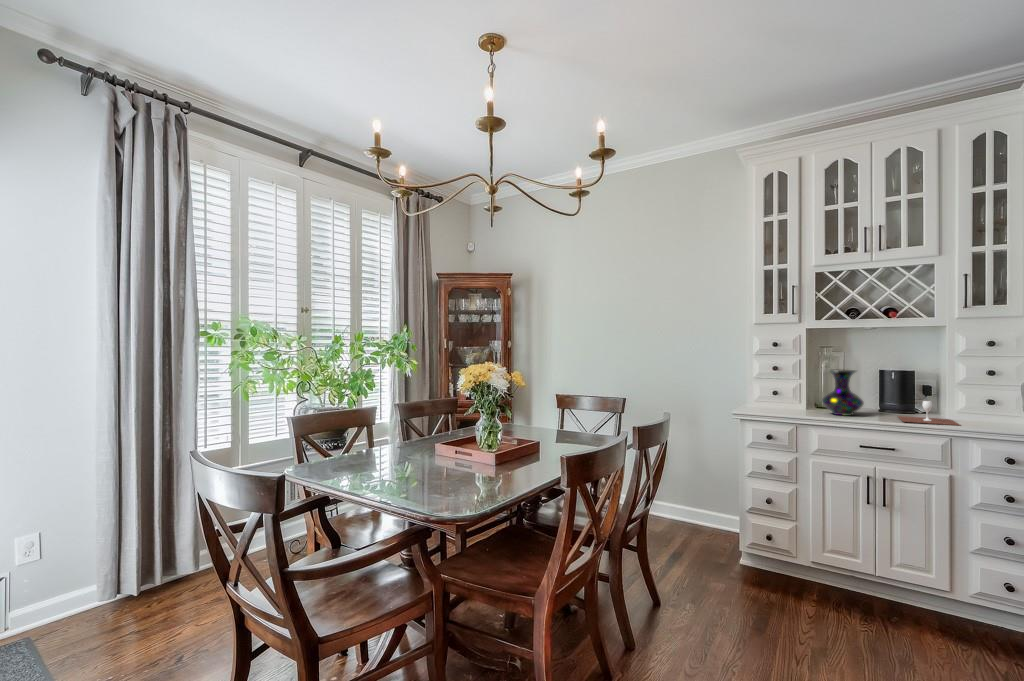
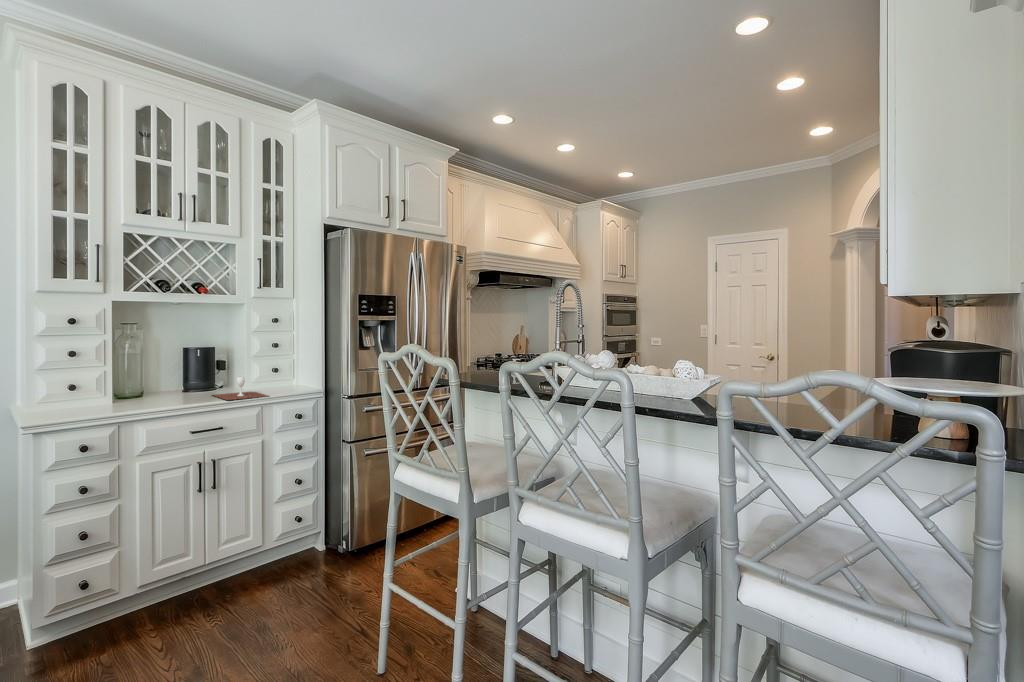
vase: present [822,370,864,416] -> none [134,350,182,403]

